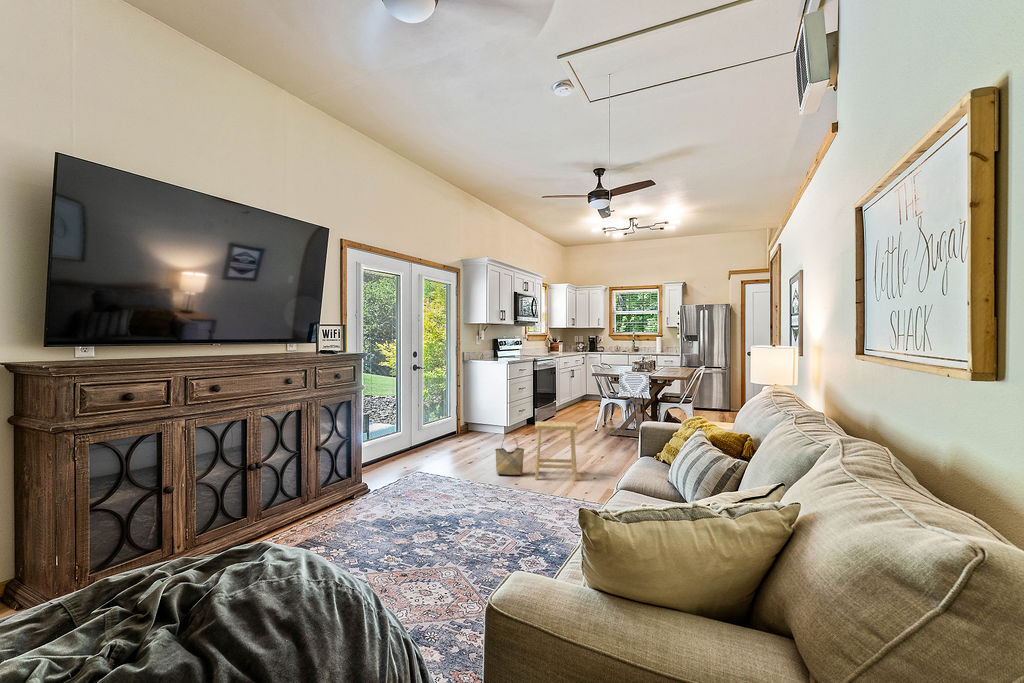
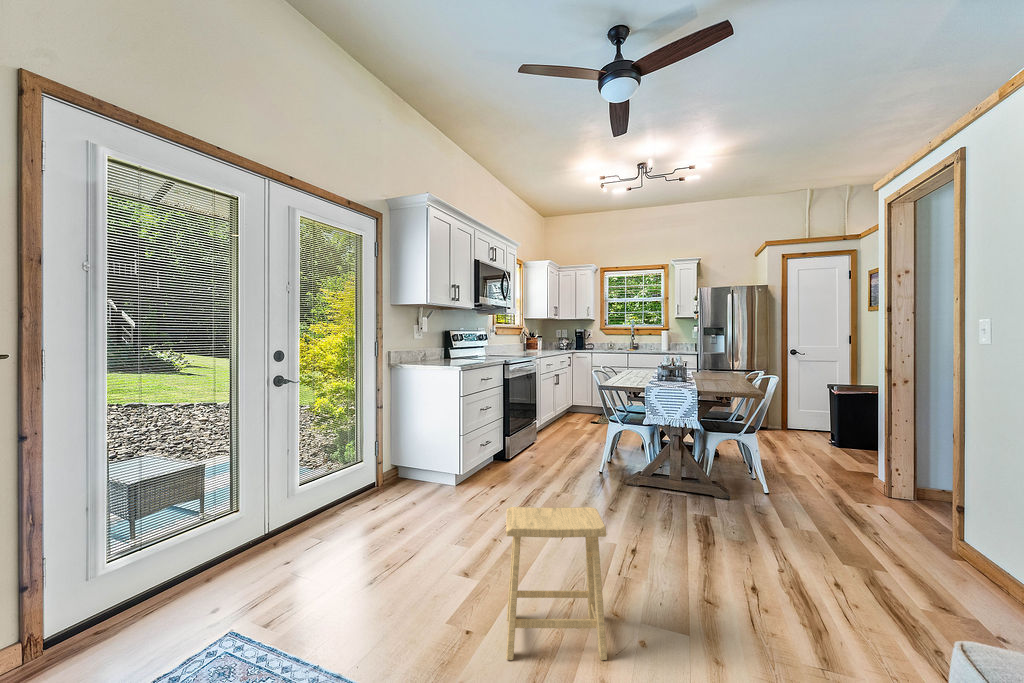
woven basket: present [495,434,524,475] -> none [413,534,481,639]

